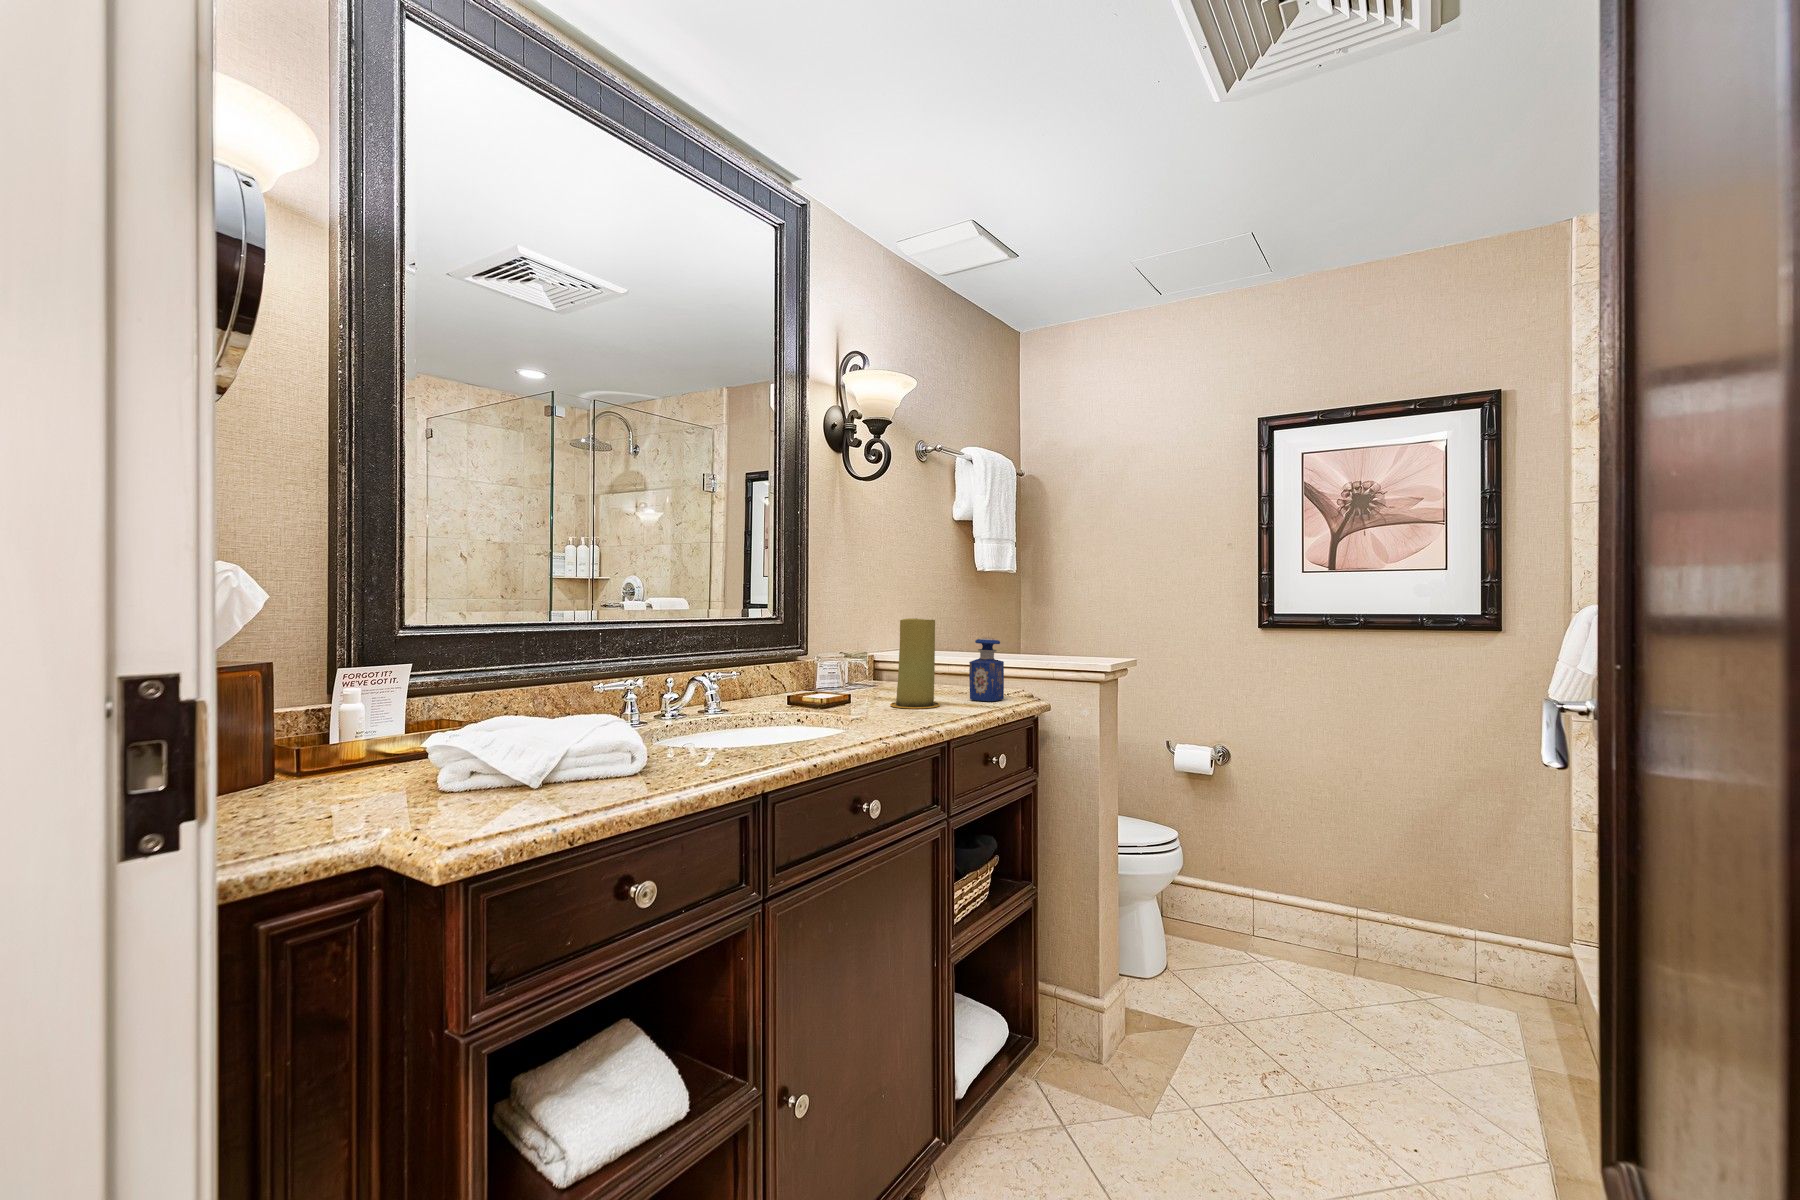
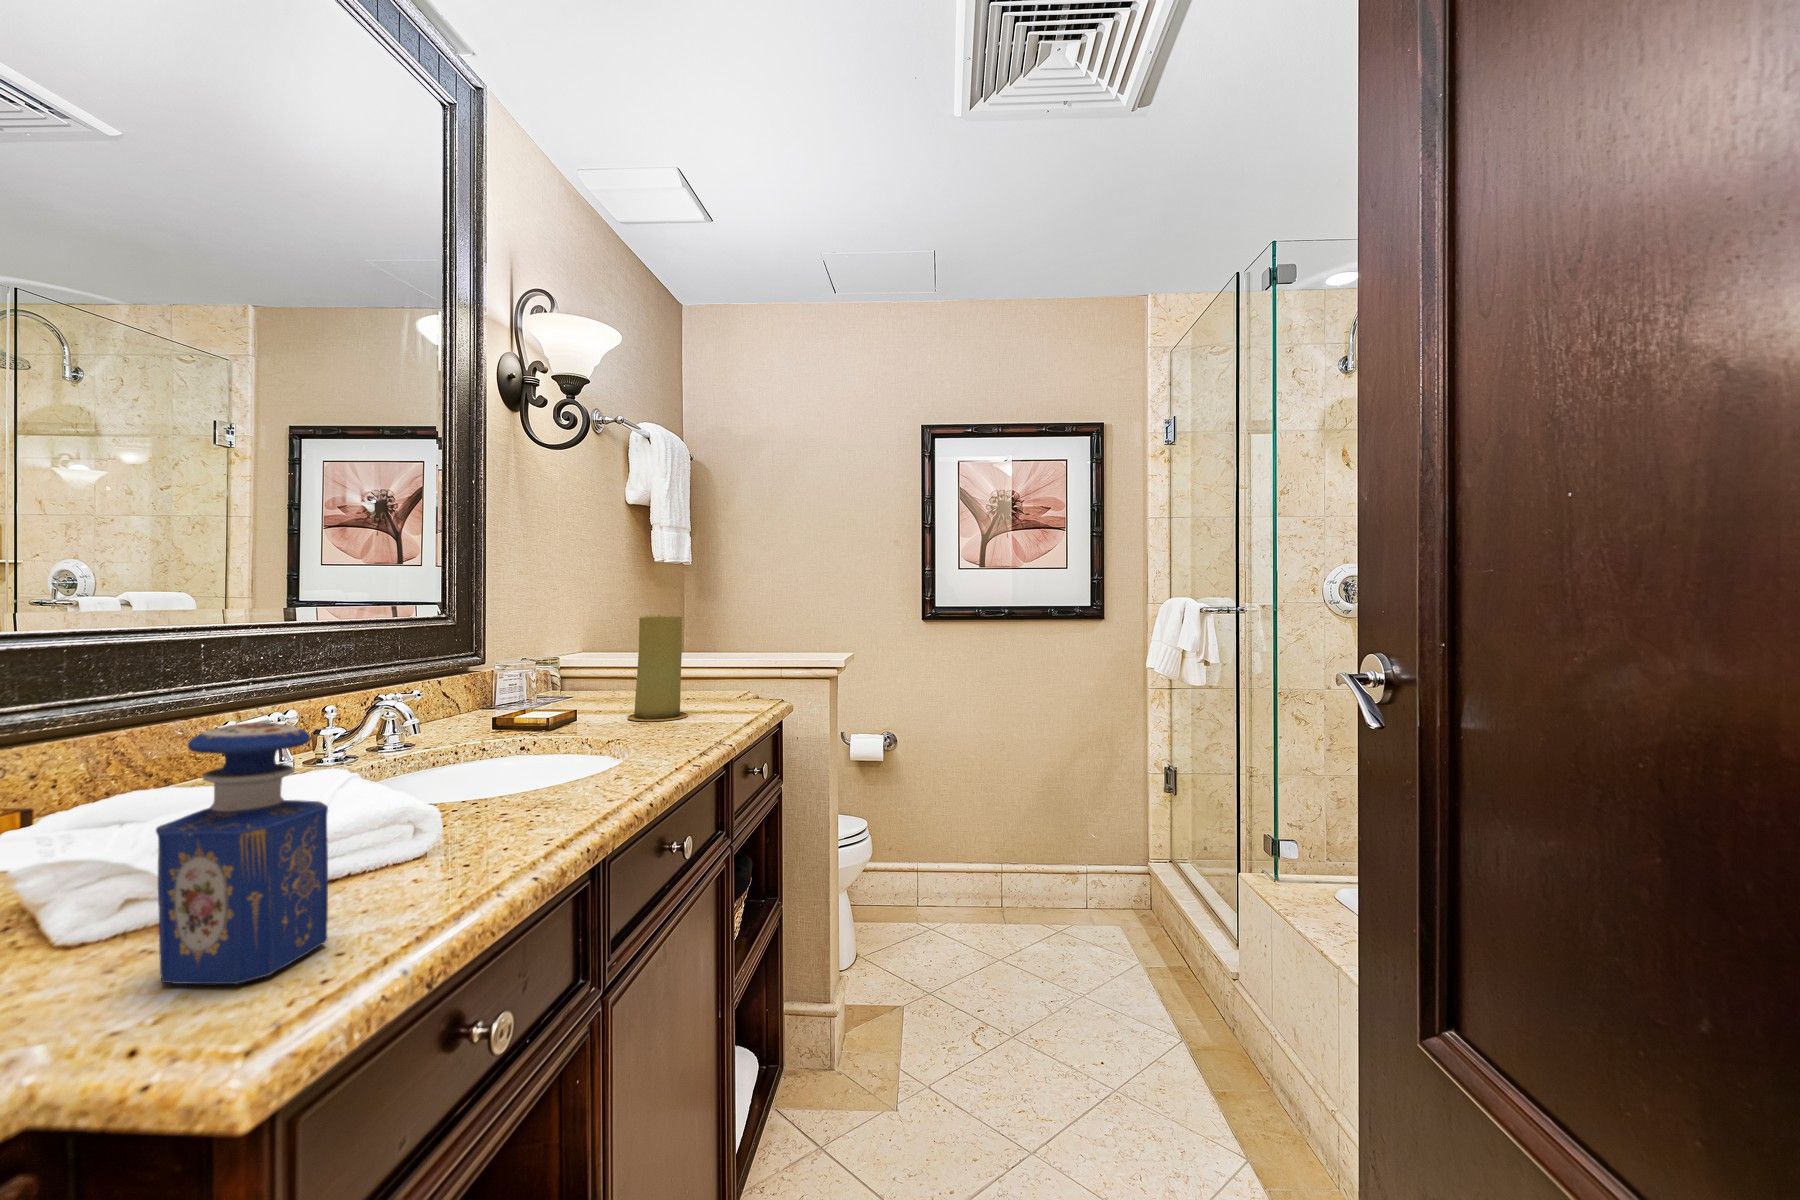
perfume bottle: present [969,638,1004,701] -> present [156,723,328,984]

